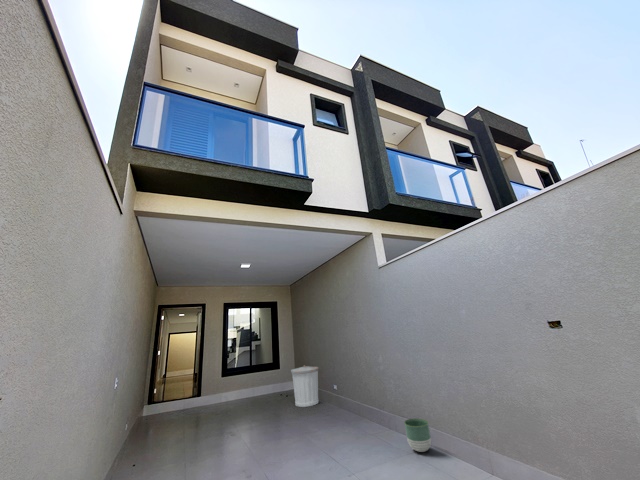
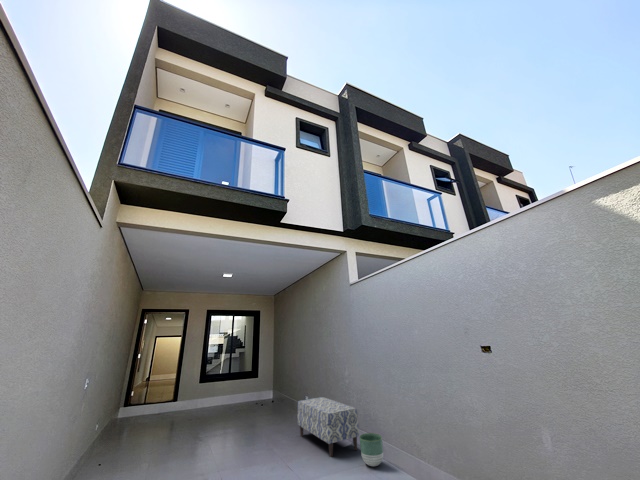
trash can: present [291,365,319,407] -> none [266,376,294,417]
bench: none [330,384,400,445] -> present [298,397,359,457]

